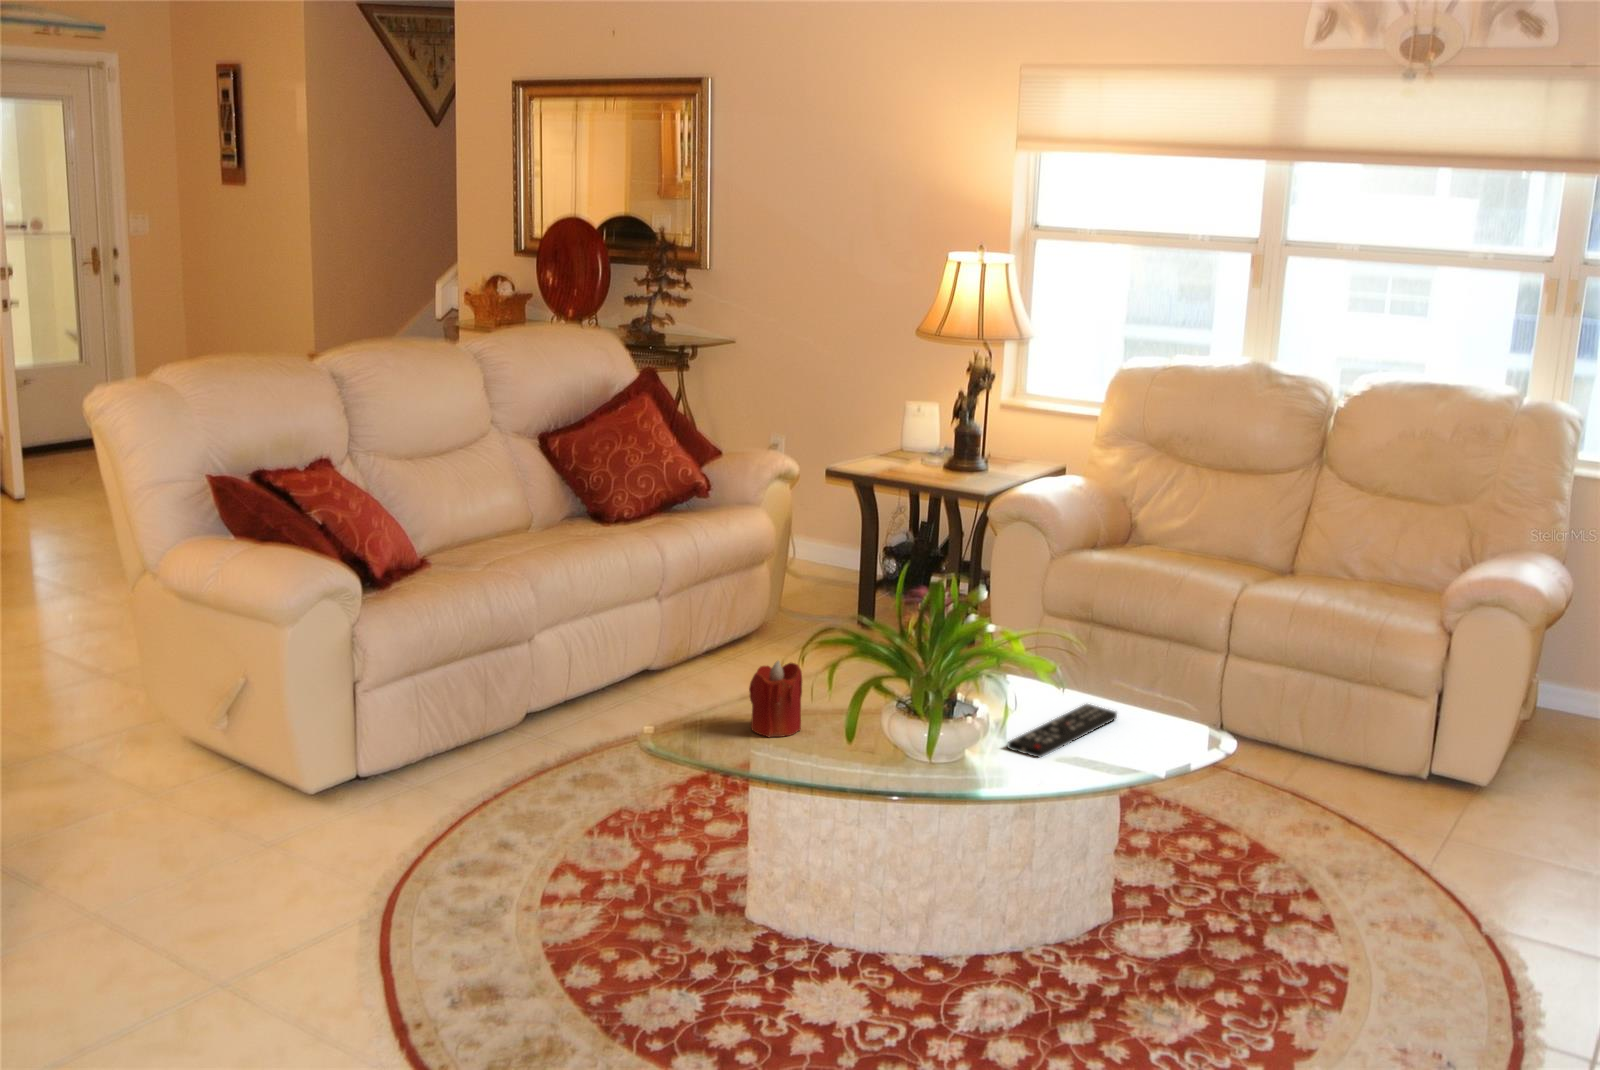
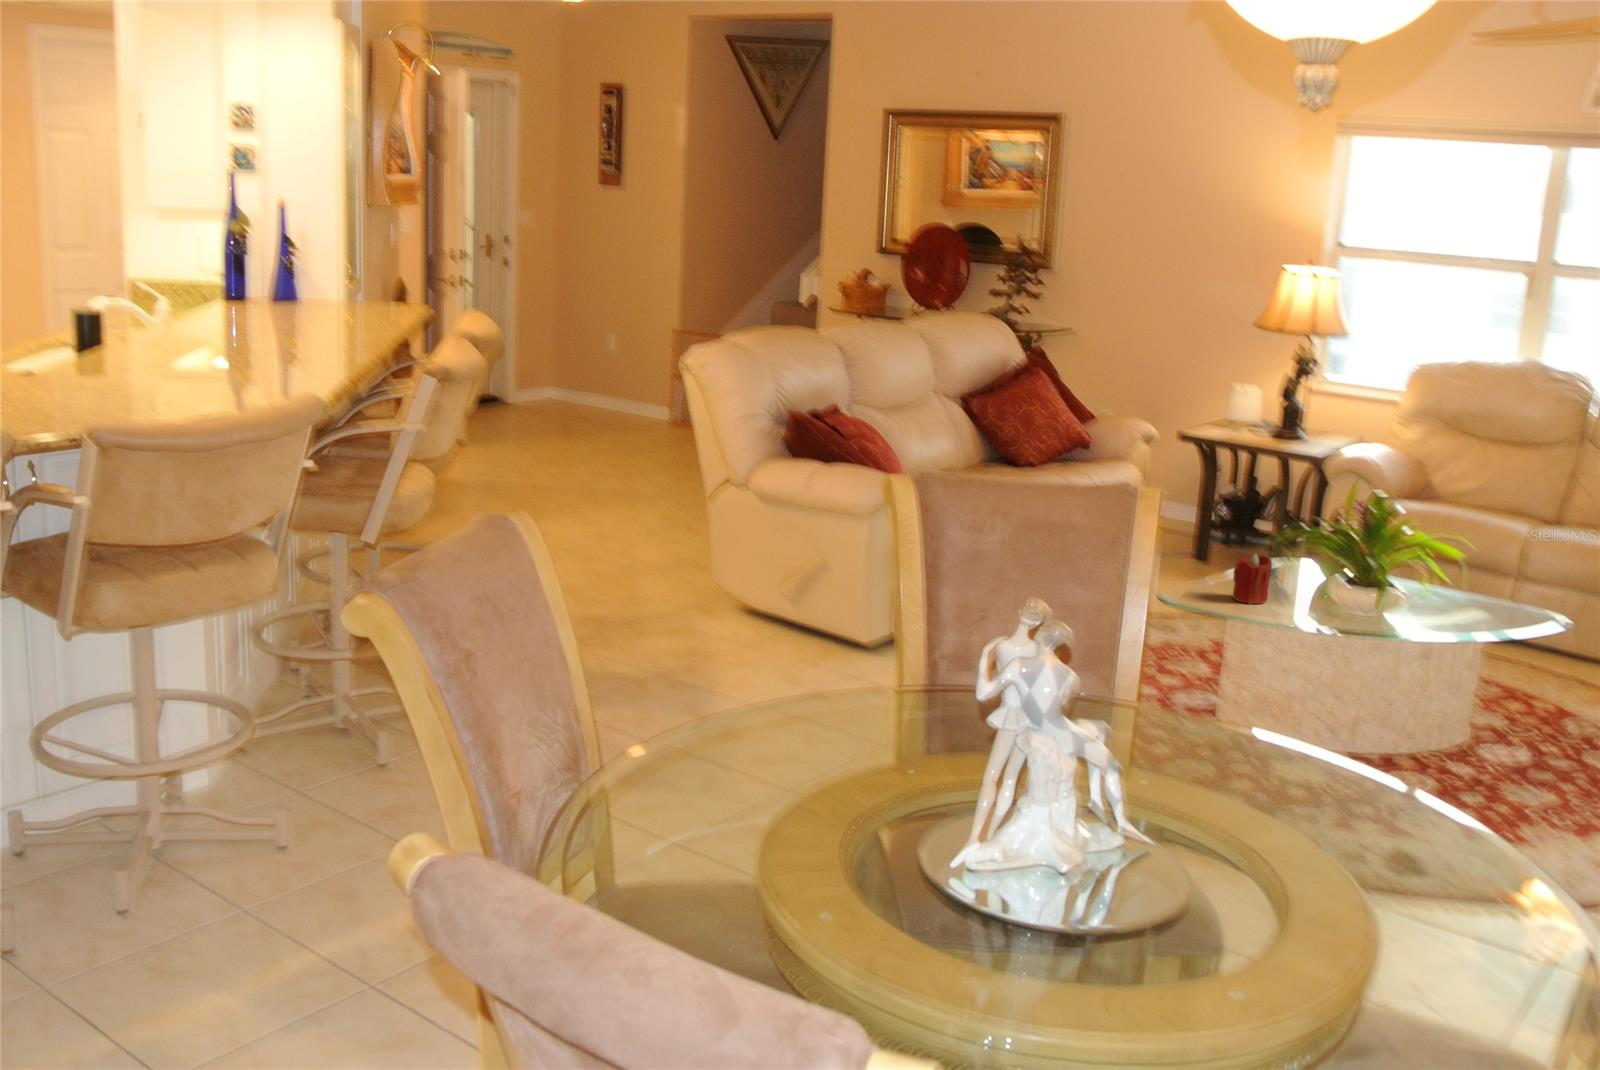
remote control: present [1008,704,1117,757] -> none [1415,594,1481,624]

